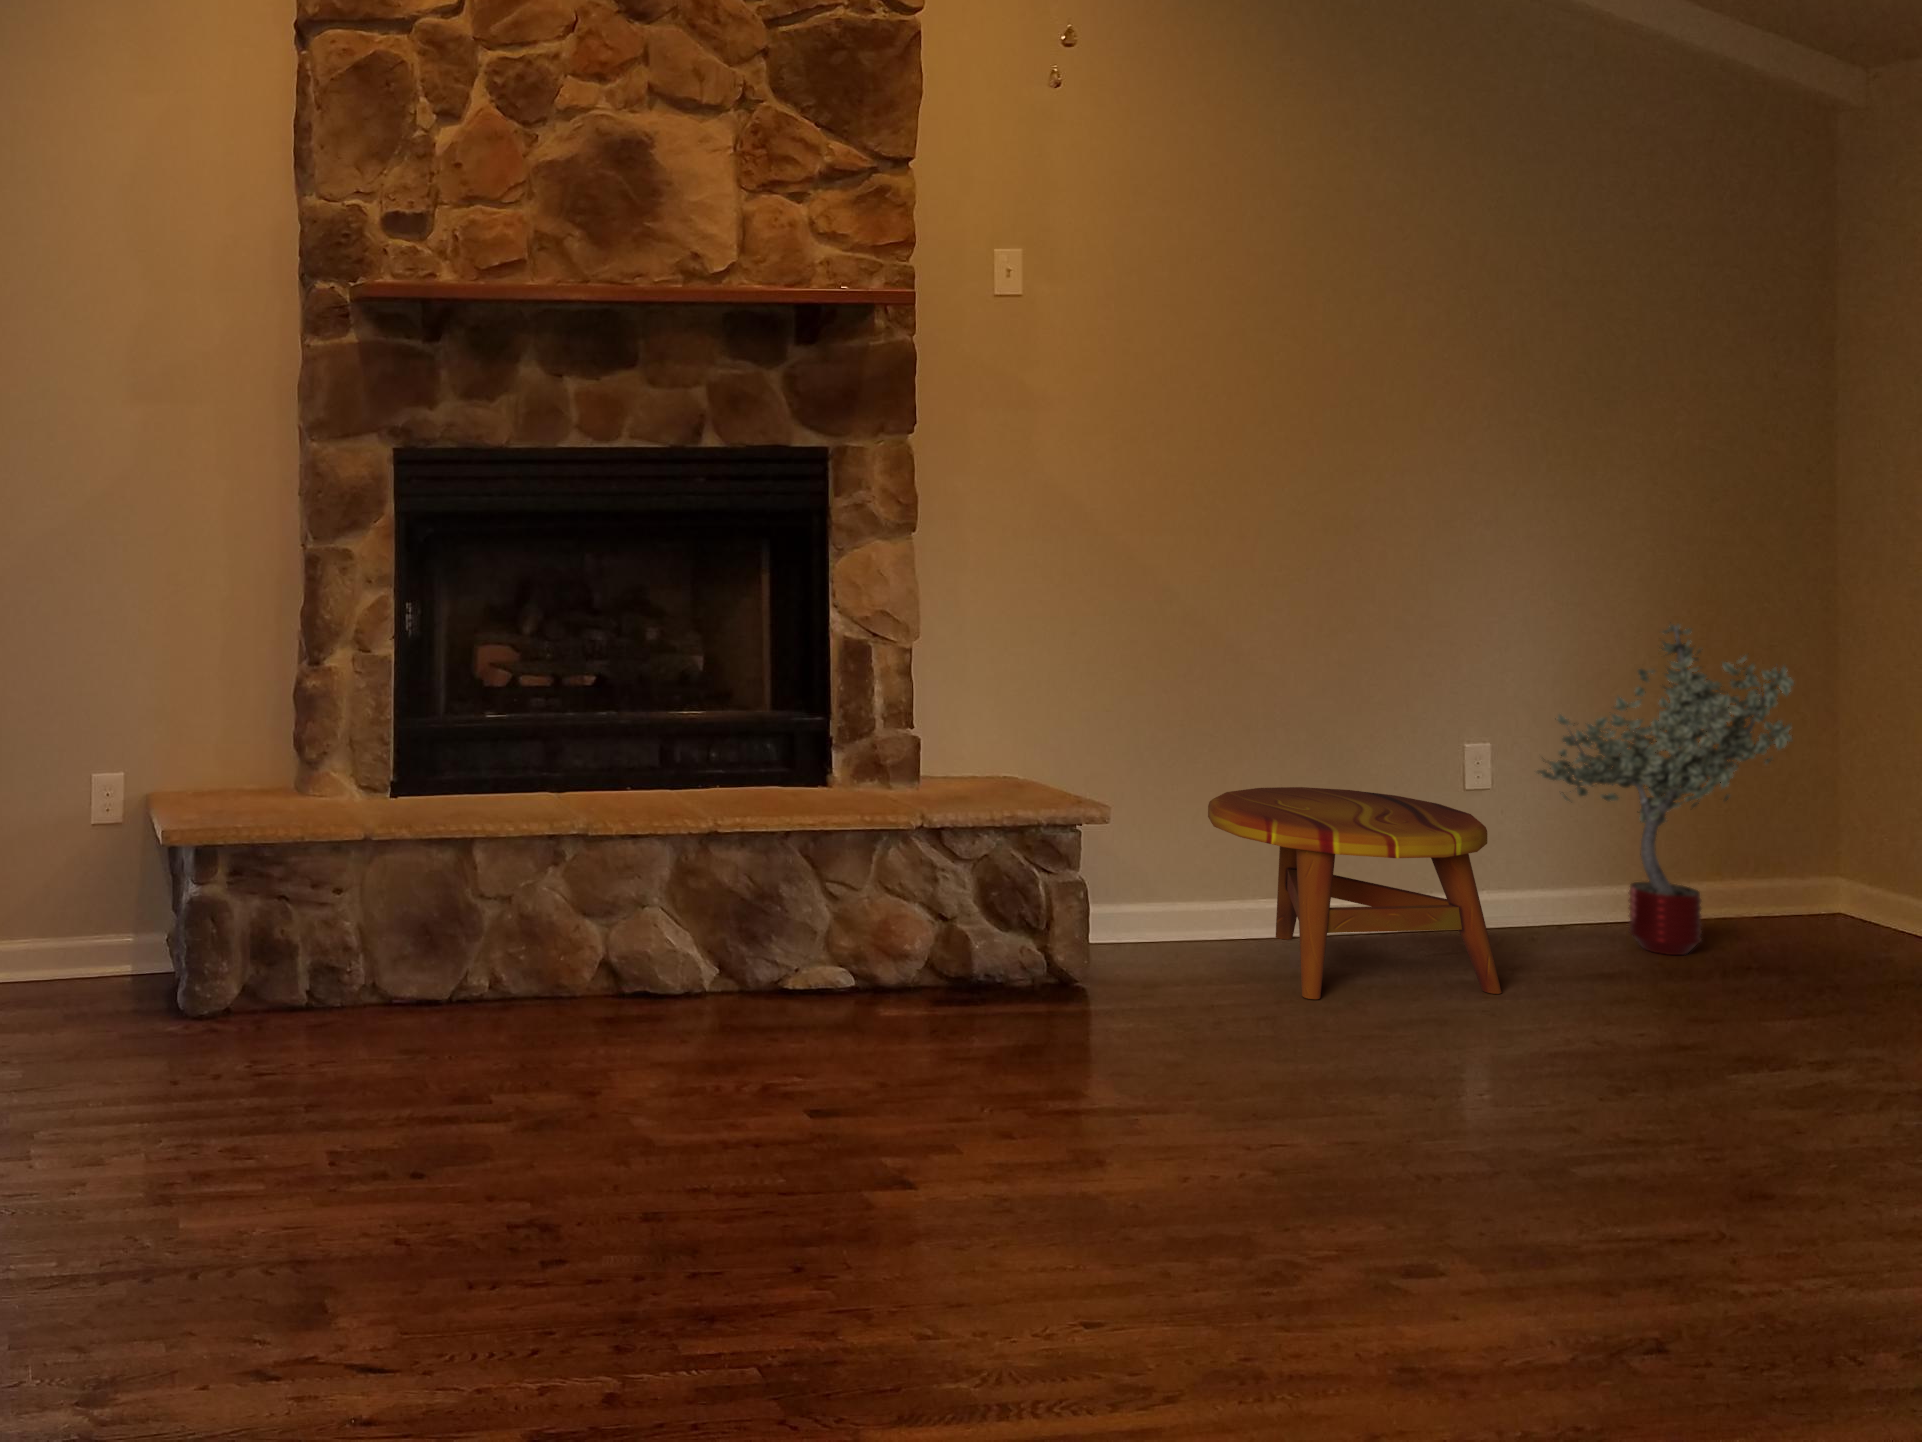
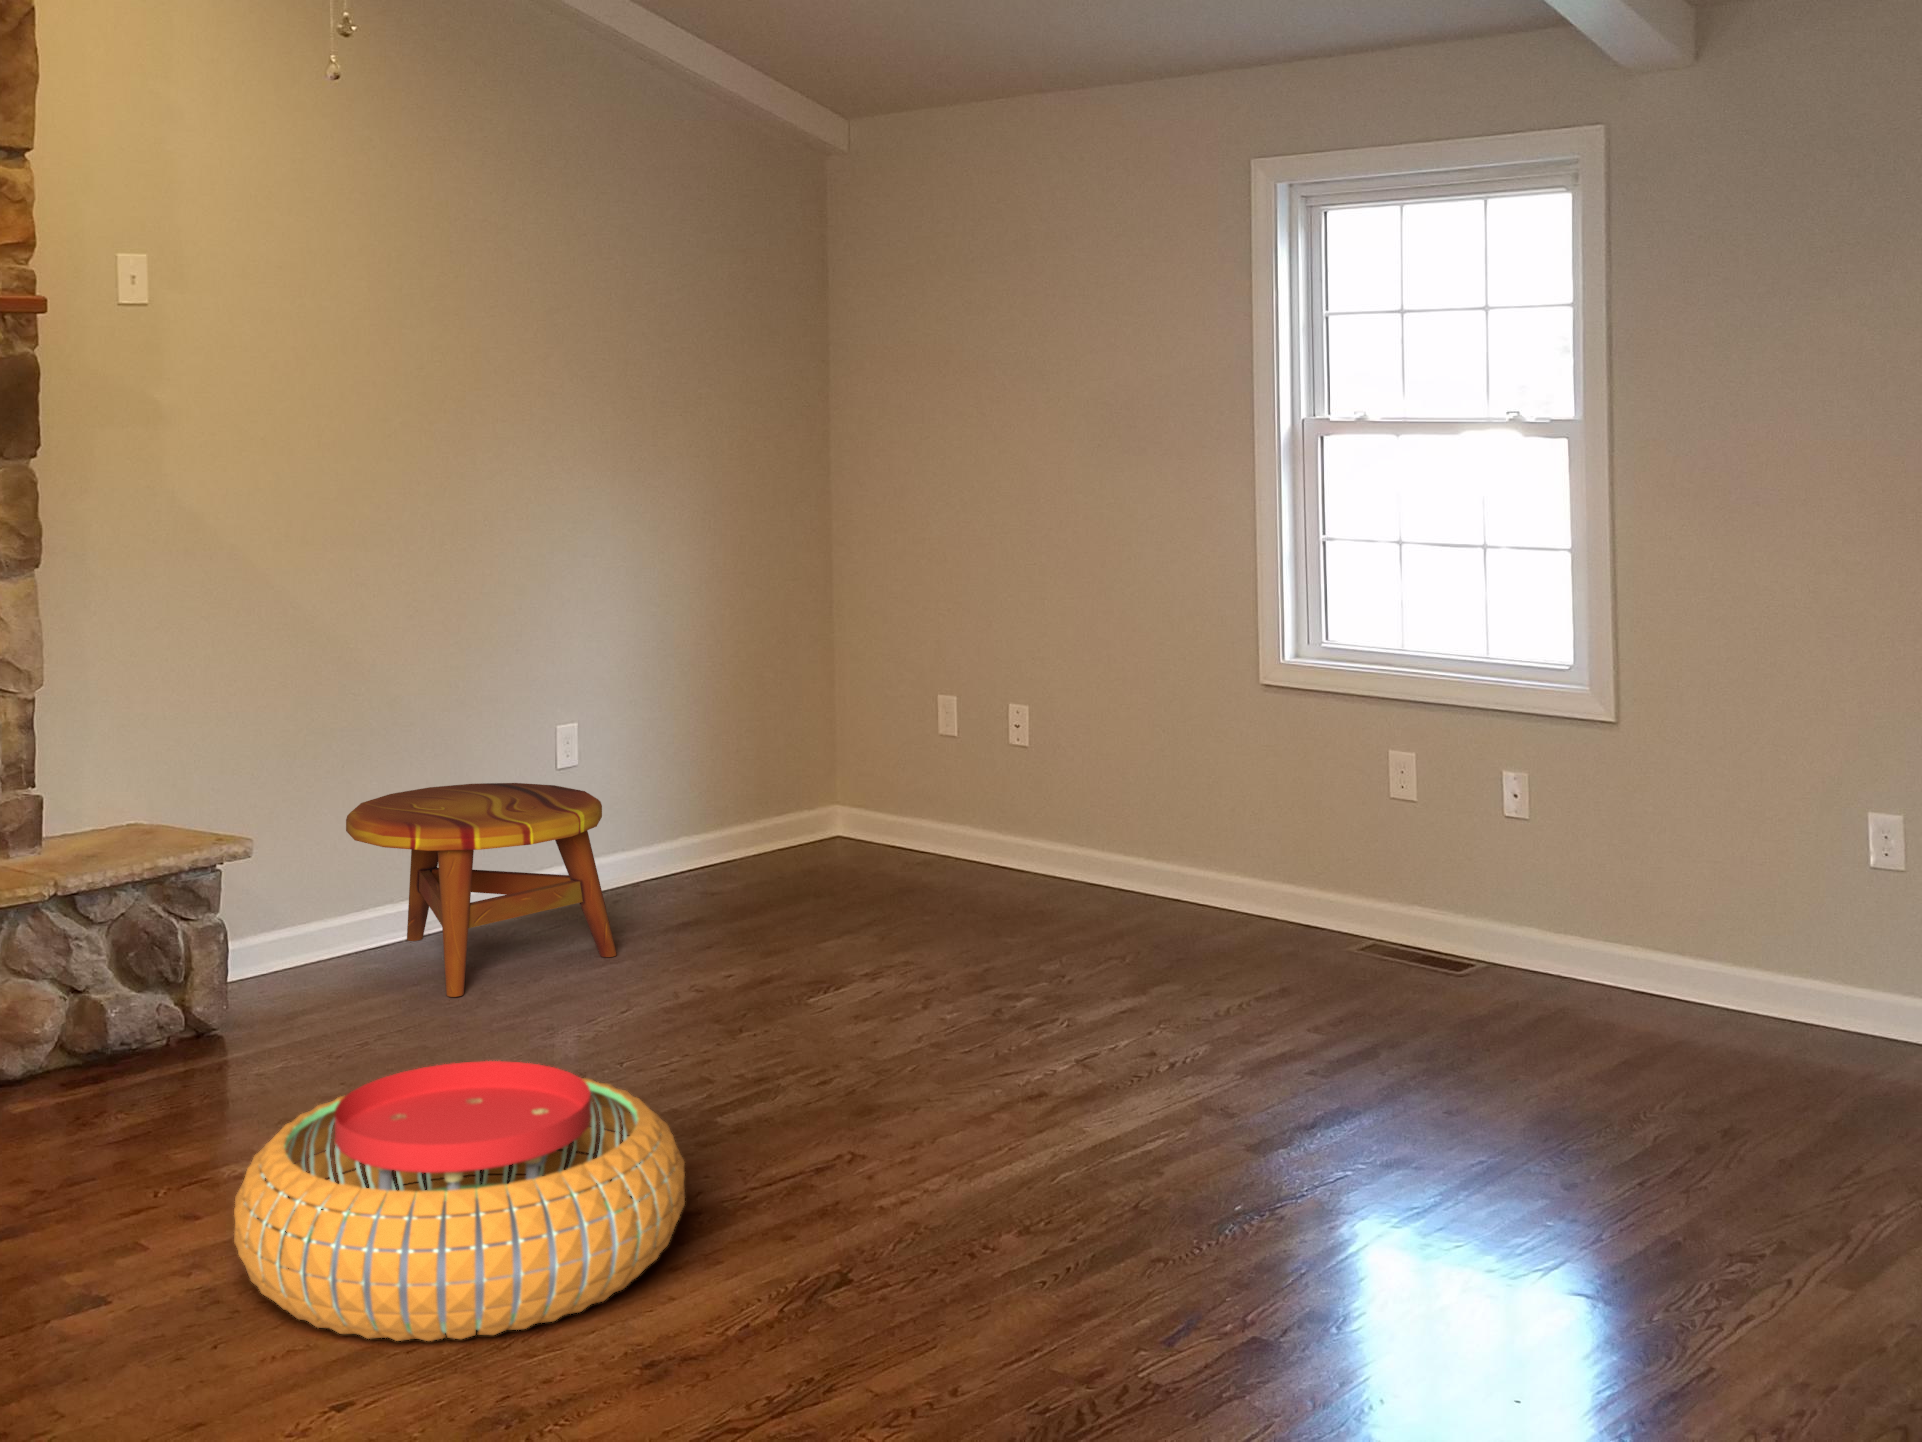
potted tree: present [1537,624,1794,955] -> none [630,594,826,892]
pouf: none [1027,1044,1493,1316] -> present [234,1061,685,1341]

